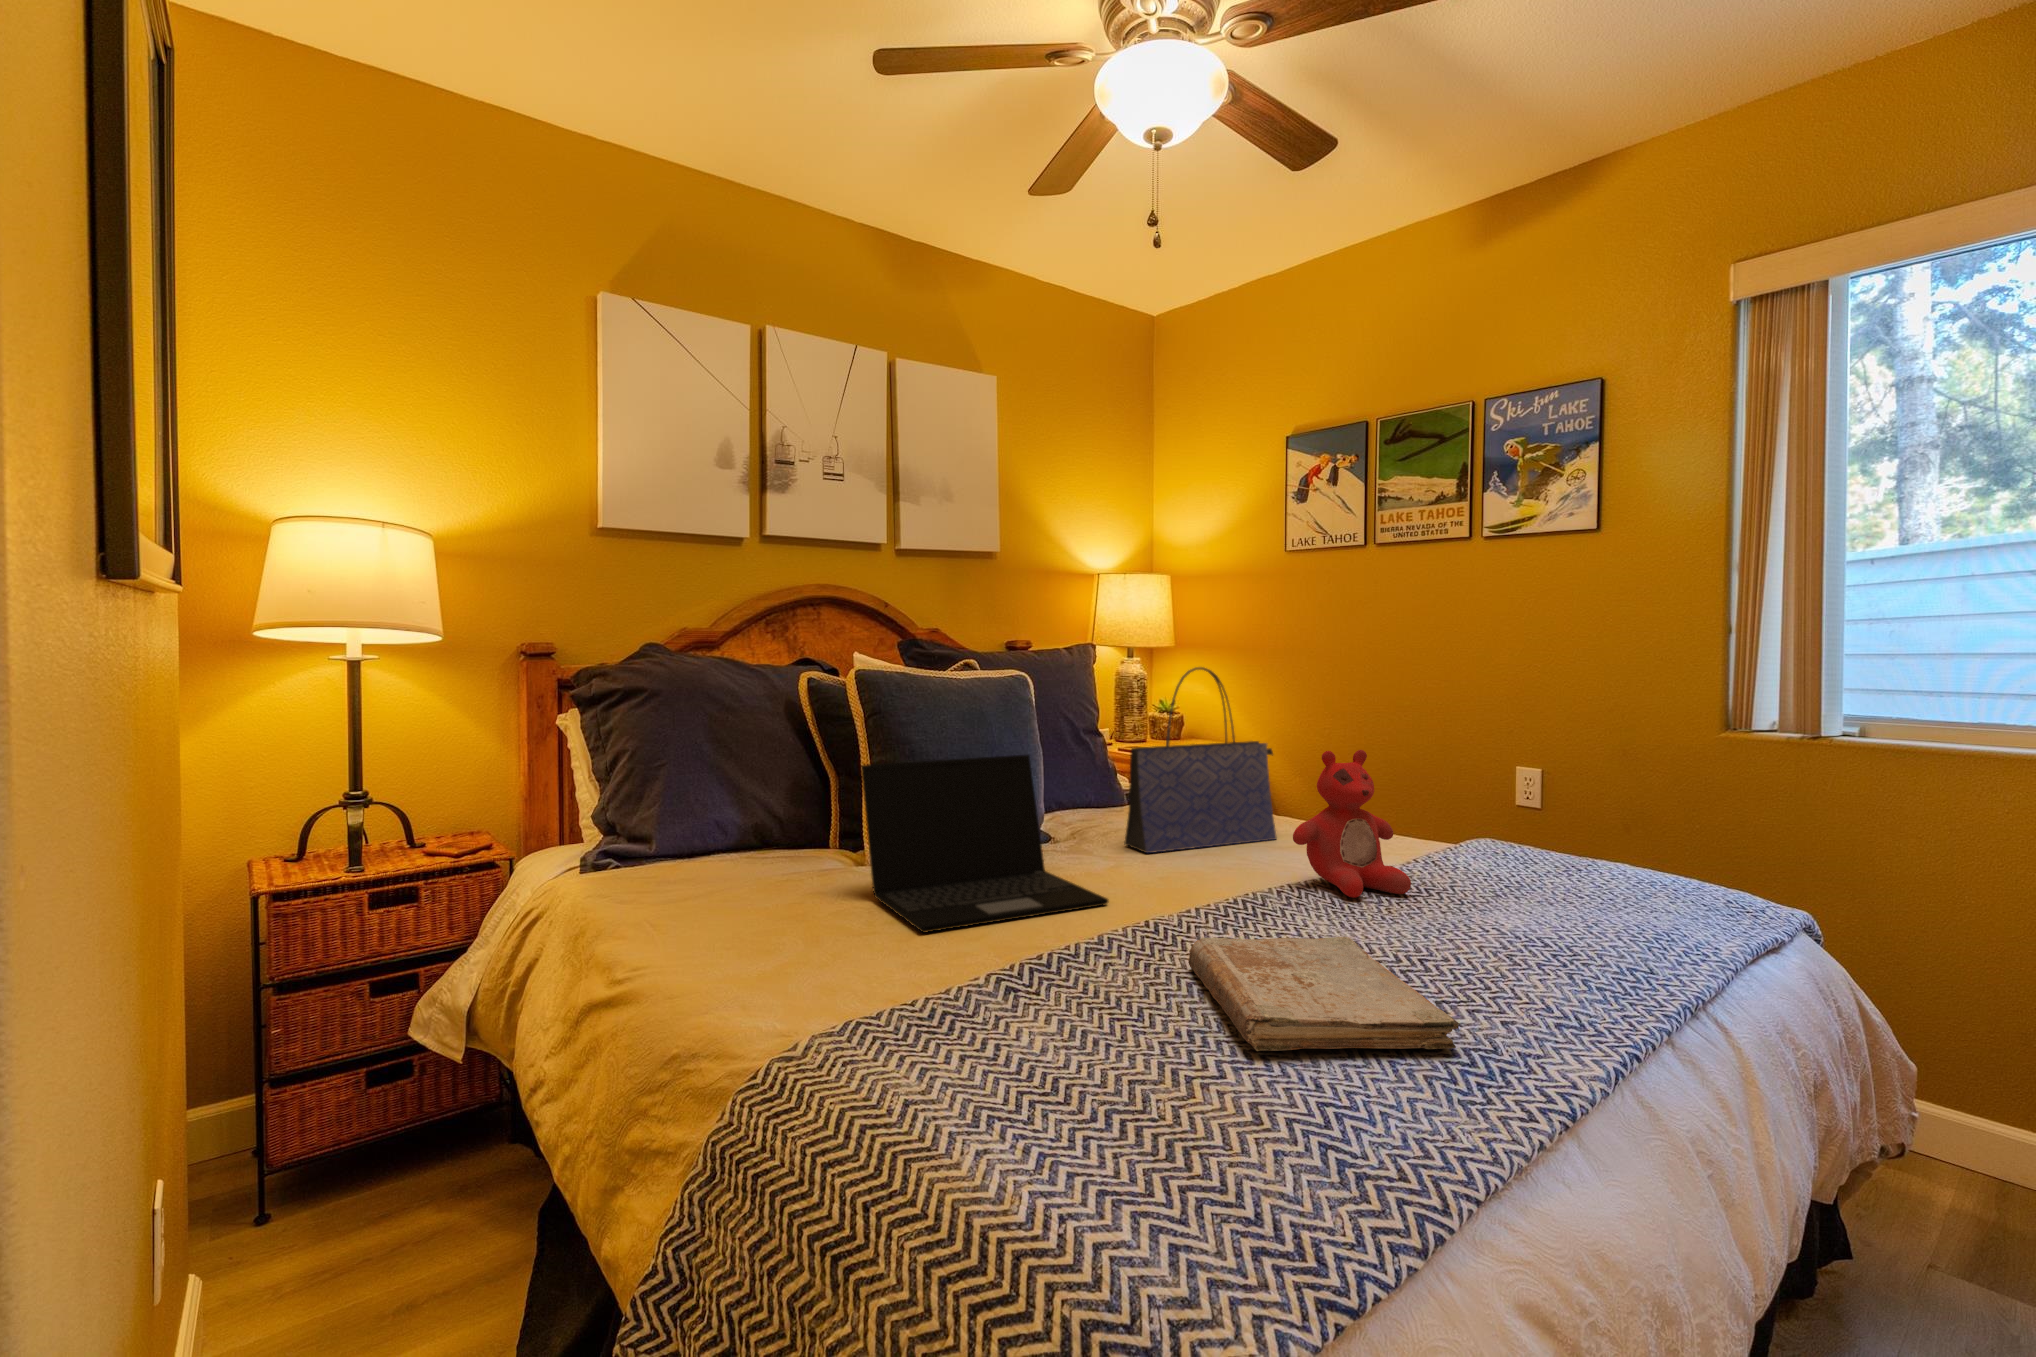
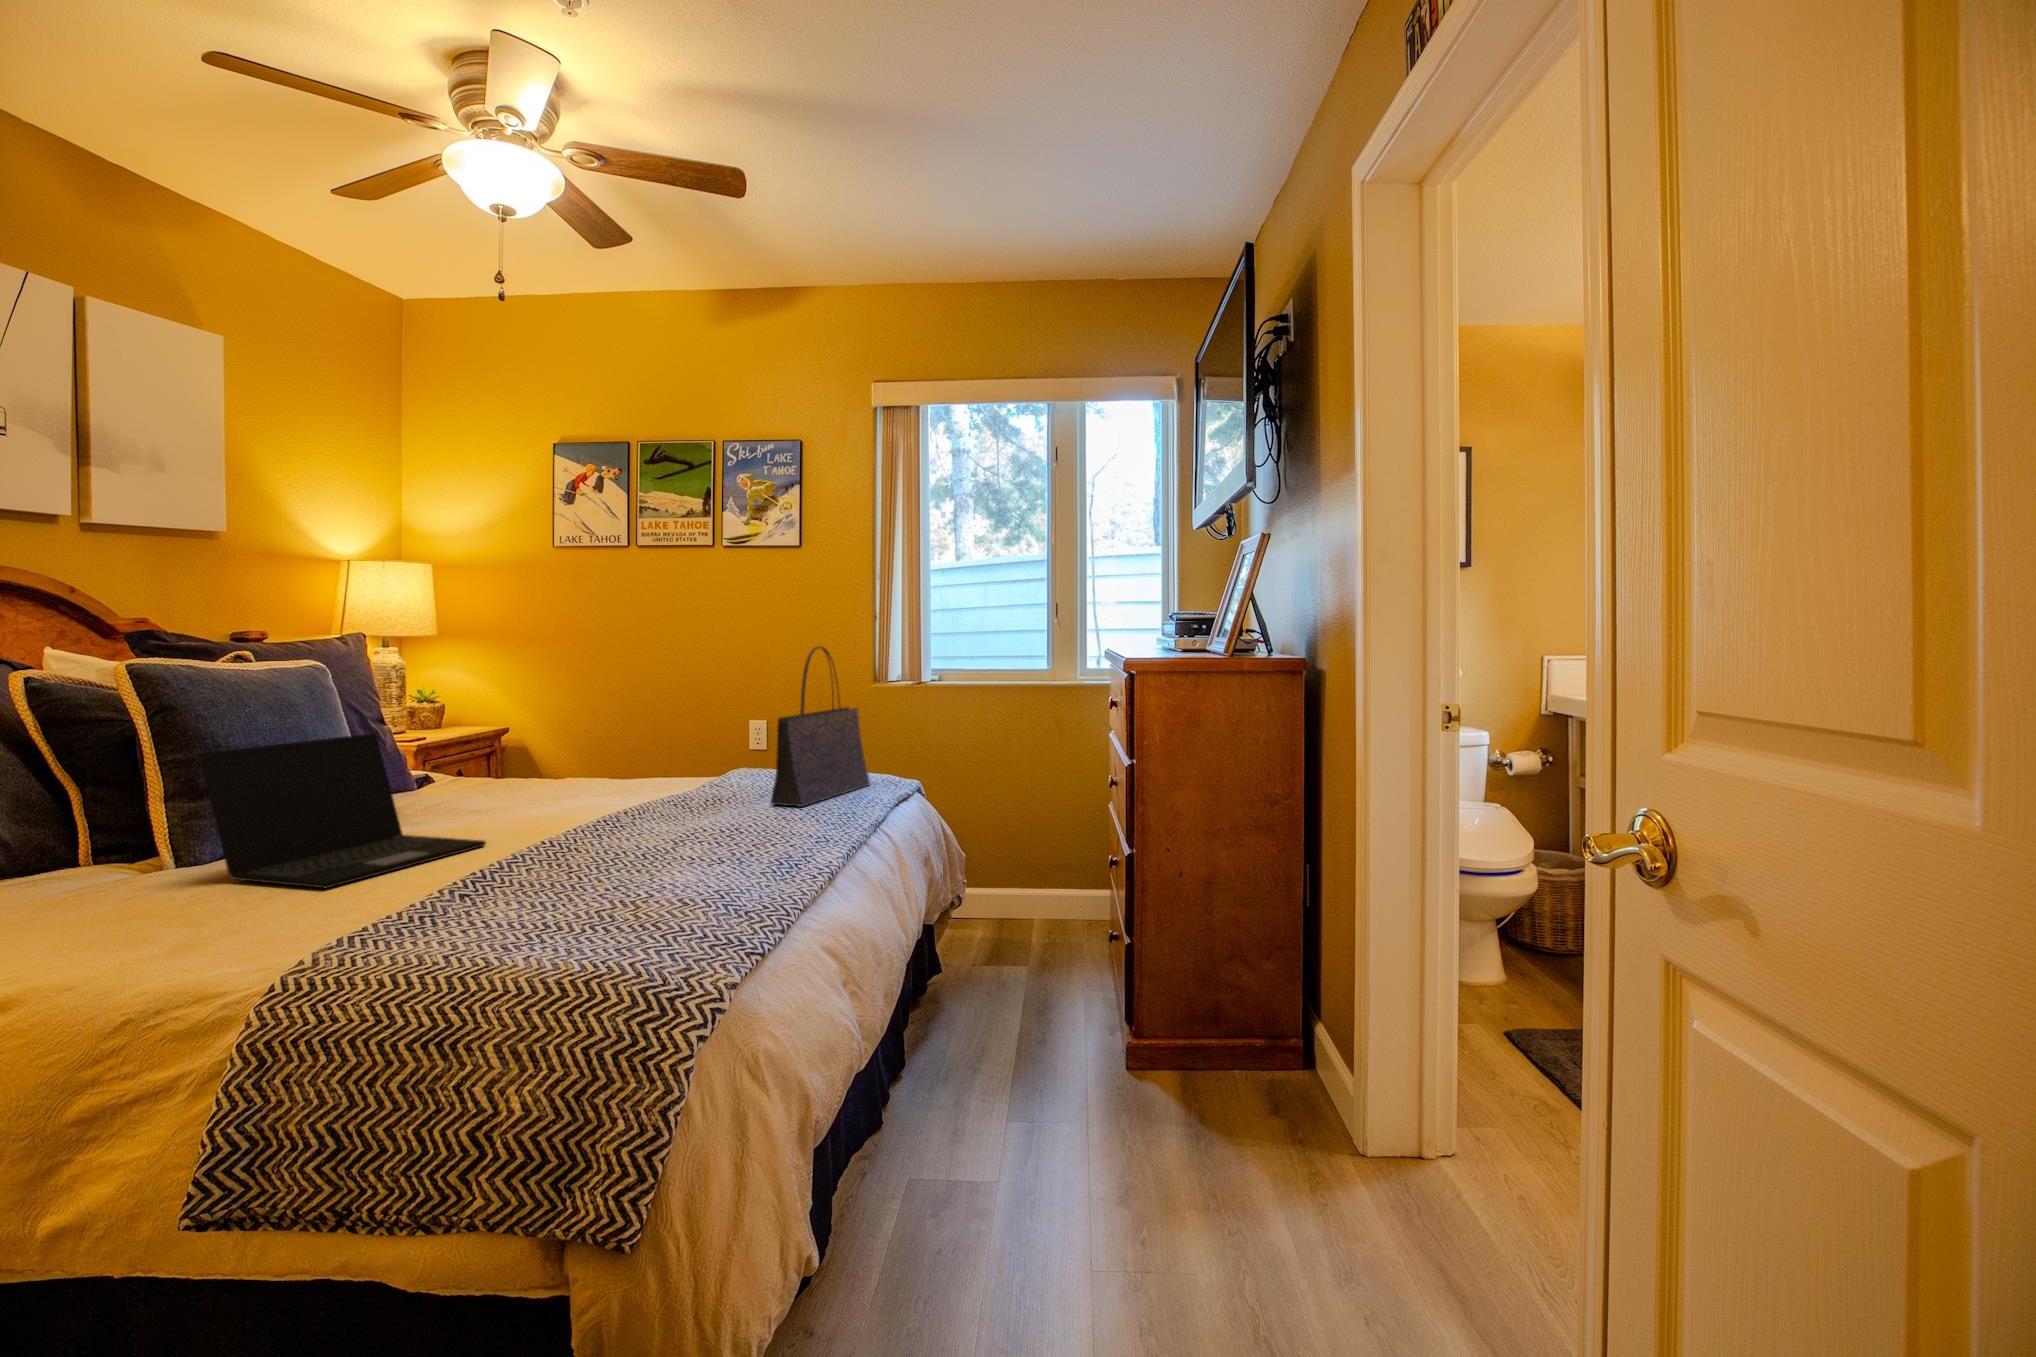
tote bag: present [1124,667,1276,853] -> present [771,646,870,807]
stuffed bear: present [1293,750,1411,898] -> none [627,708,713,812]
book: present [1188,937,1459,1051] -> none [587,824,775,883]

